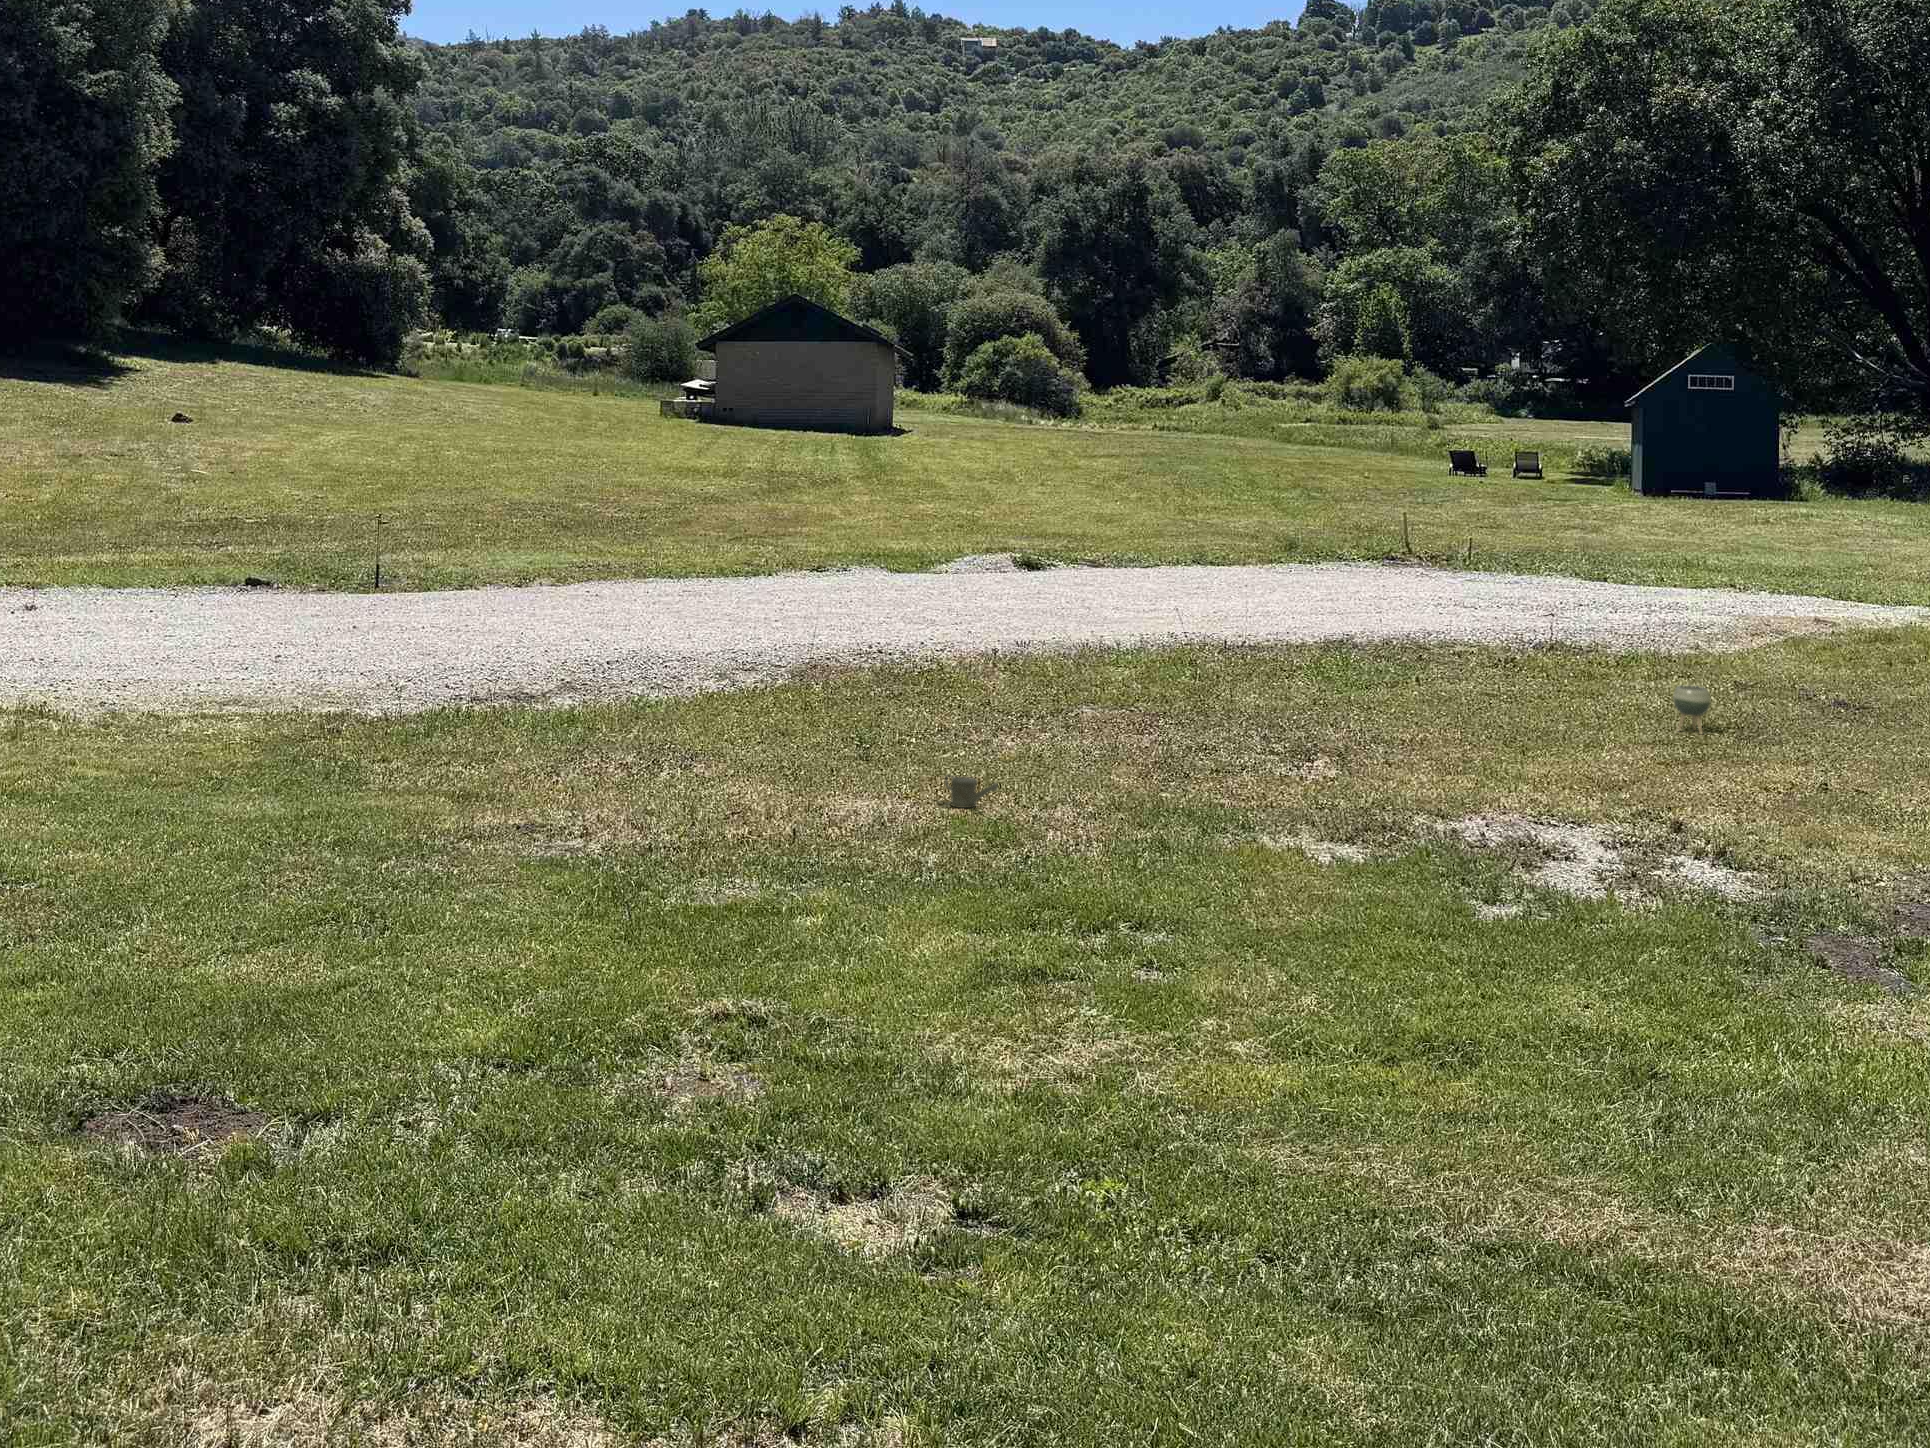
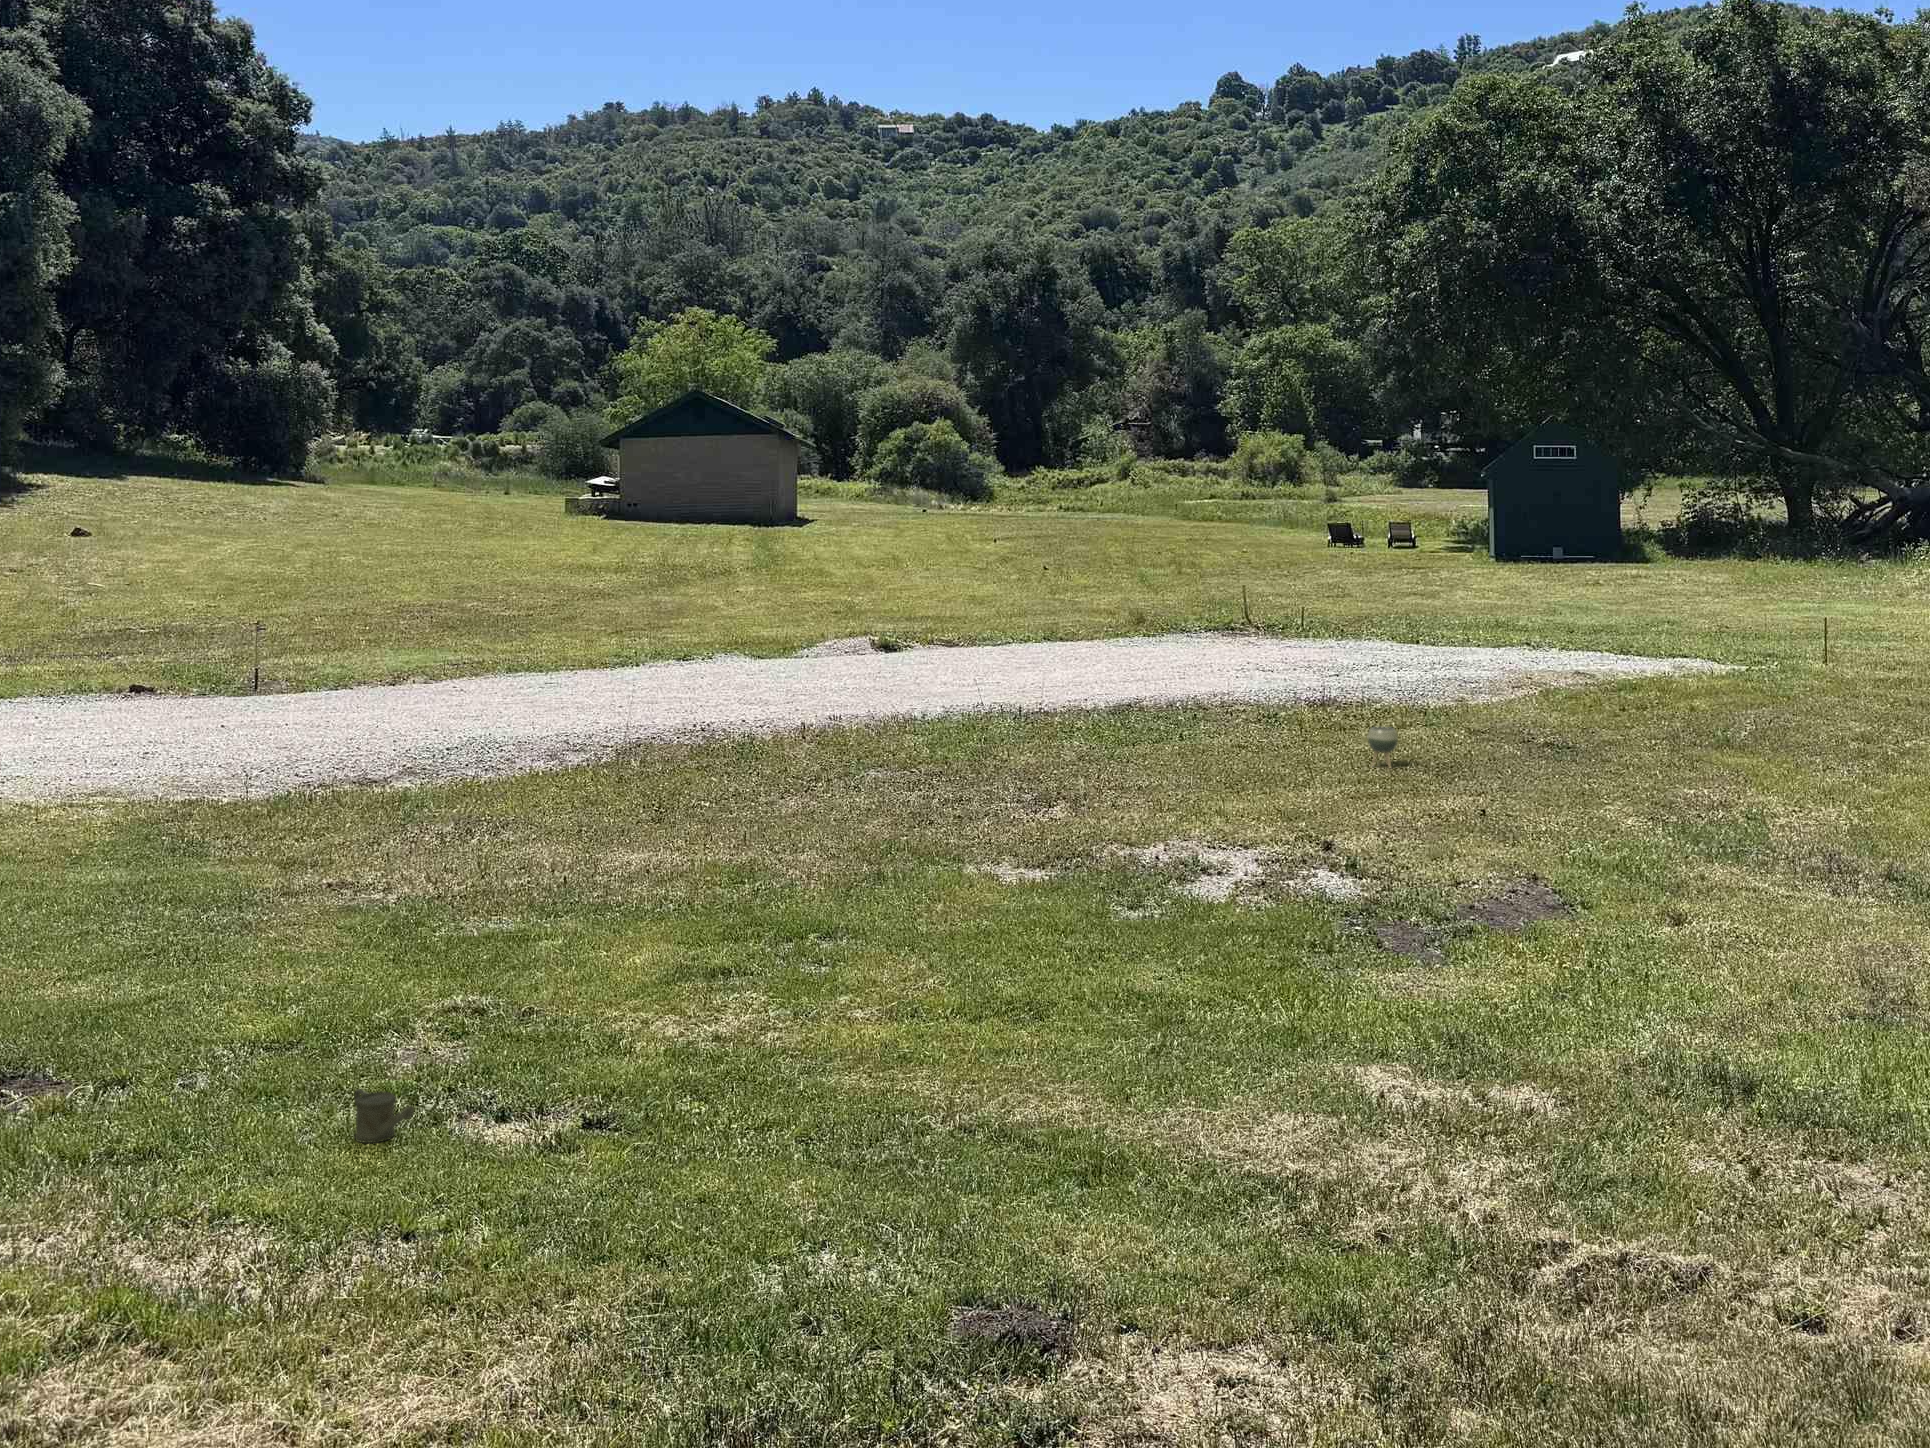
watering can: present [945,775,998,808] -> present [354,1089,414,1143]

